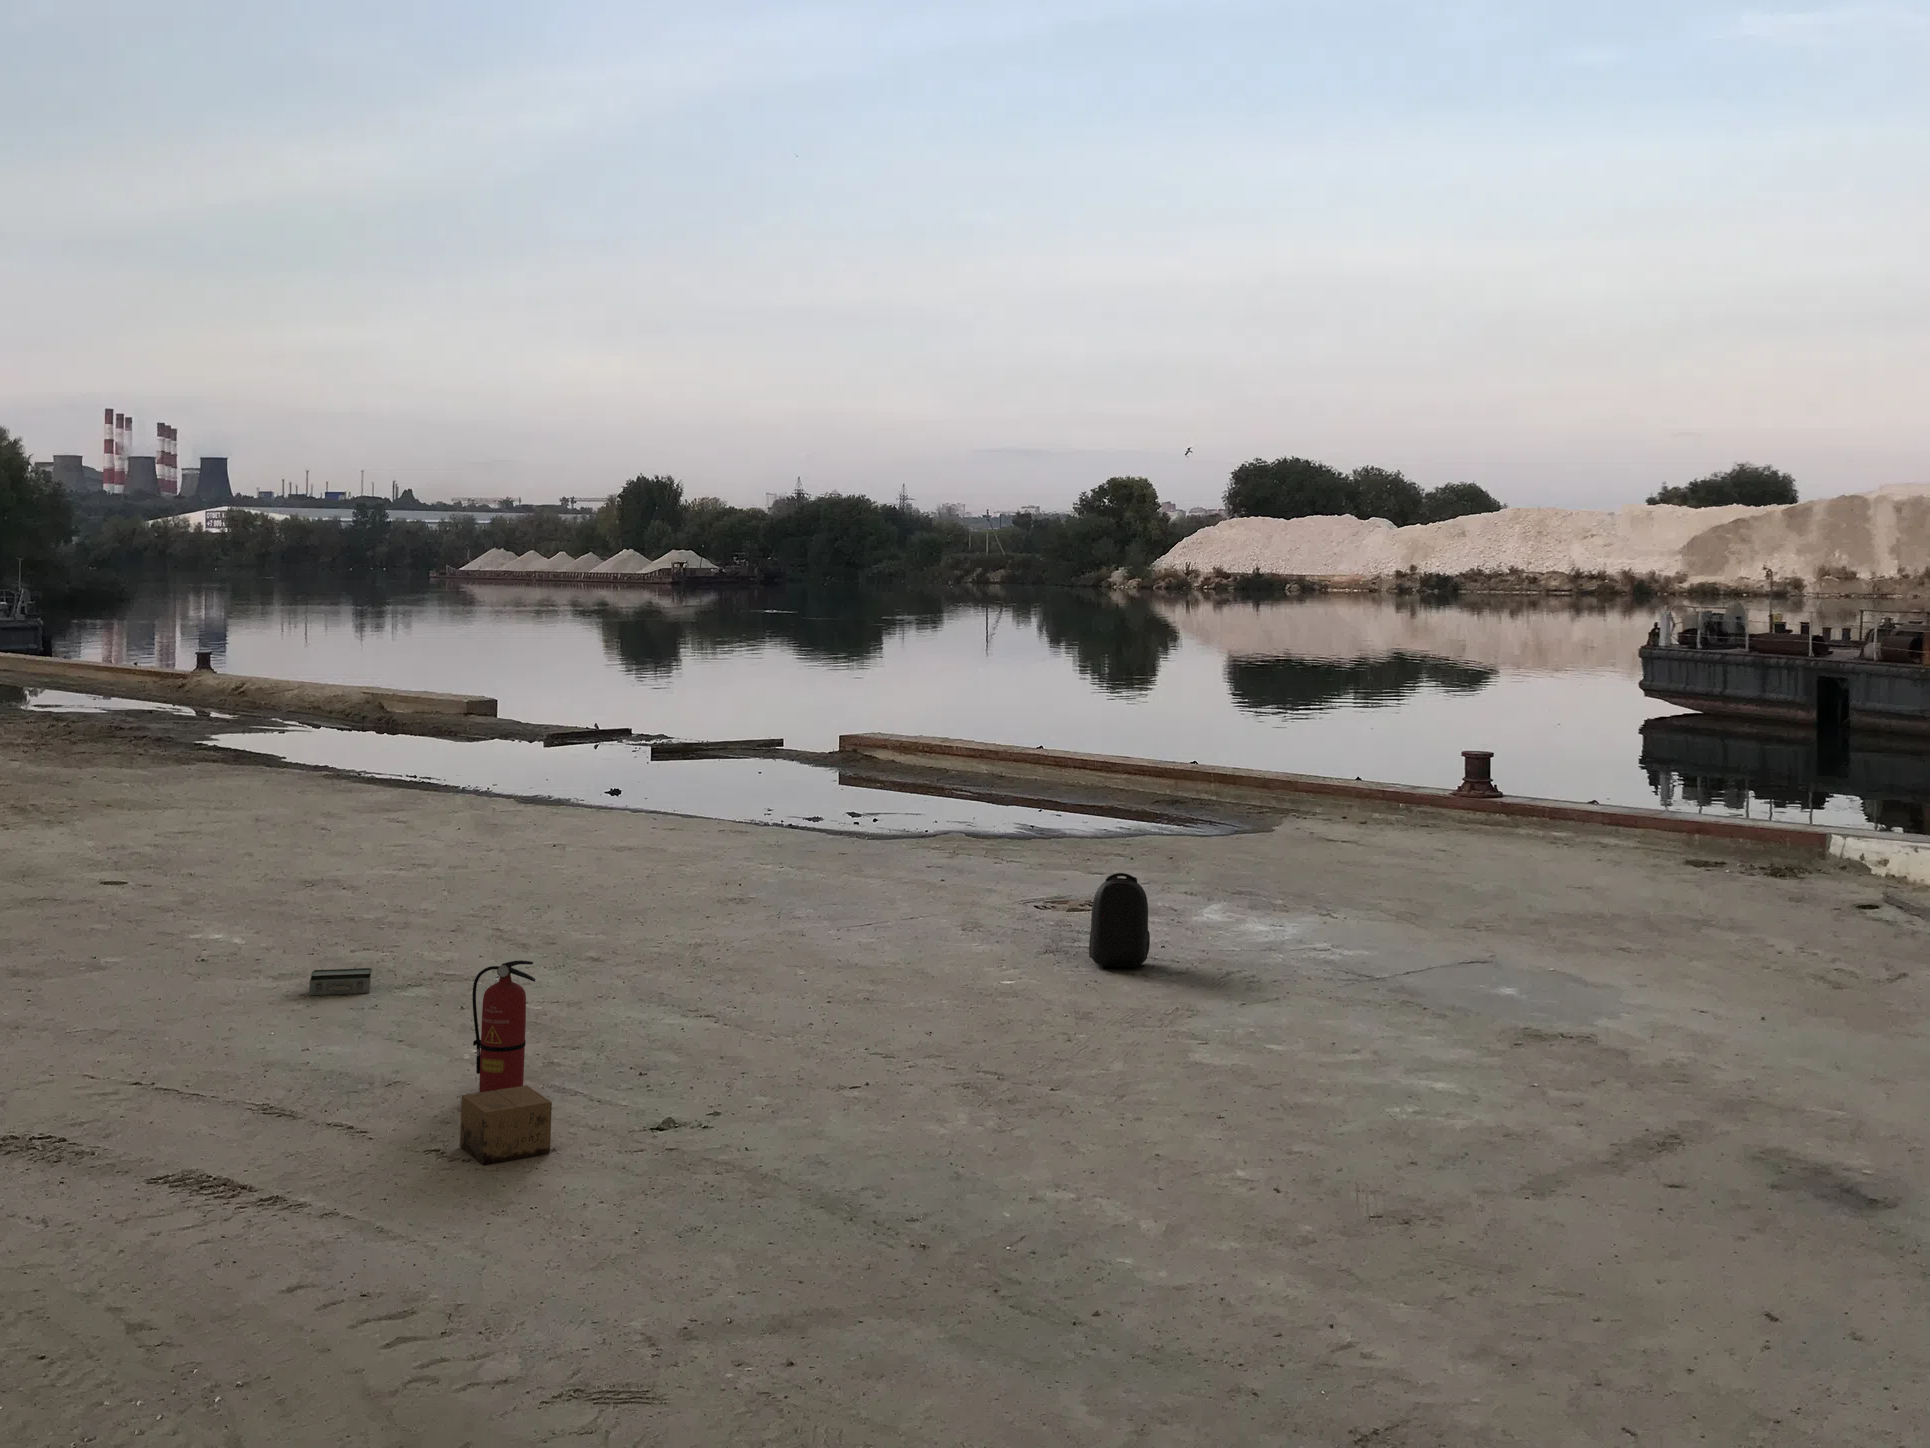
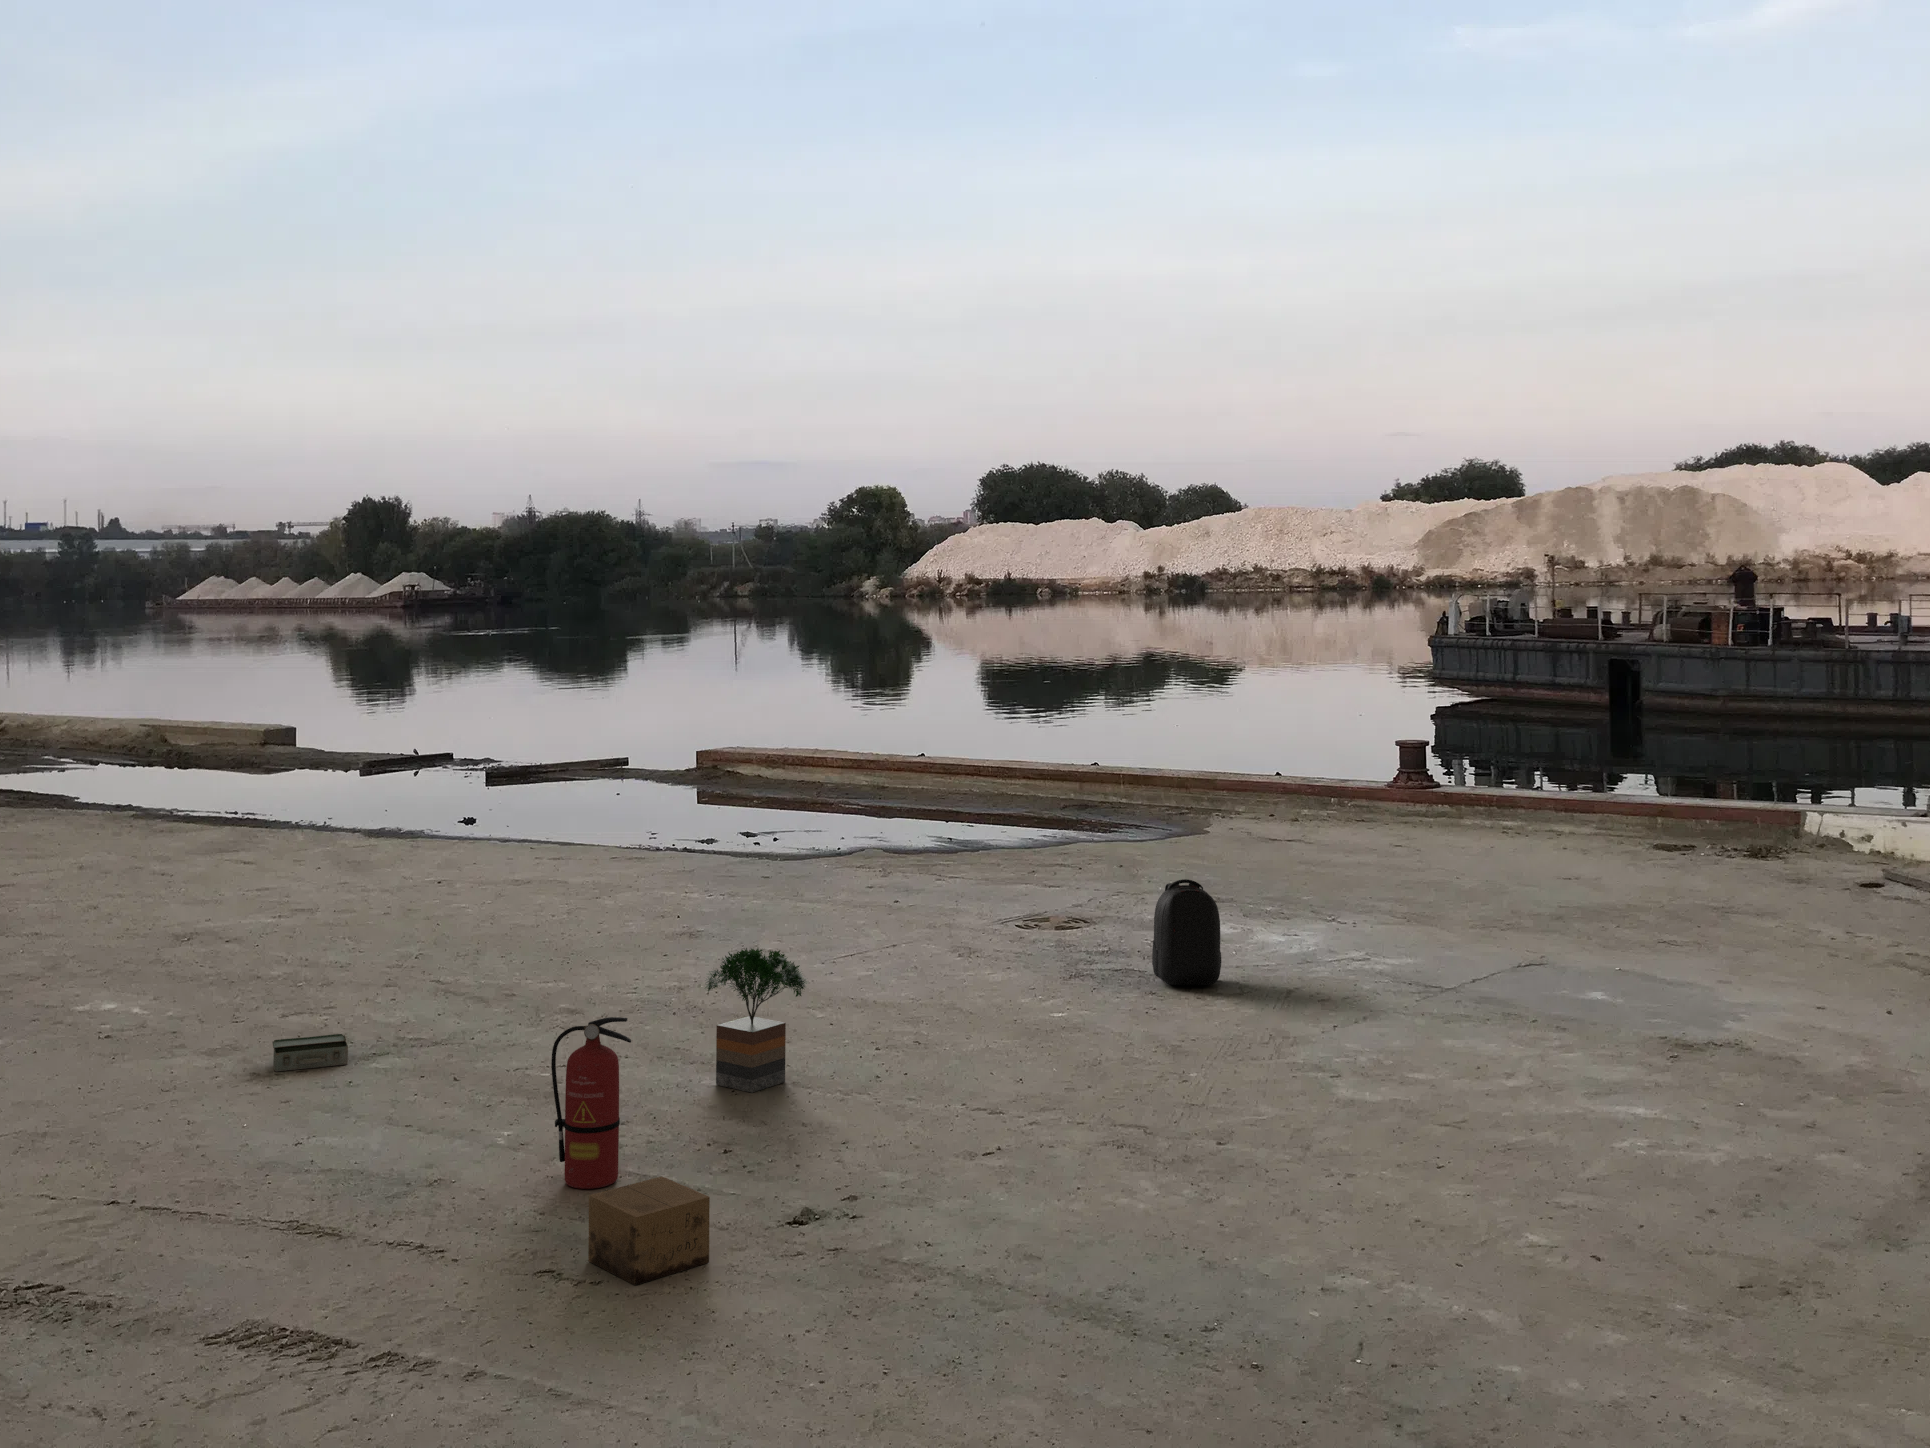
potted tree: none [643,912,731,1033] -> present [705,948,807,1093]

